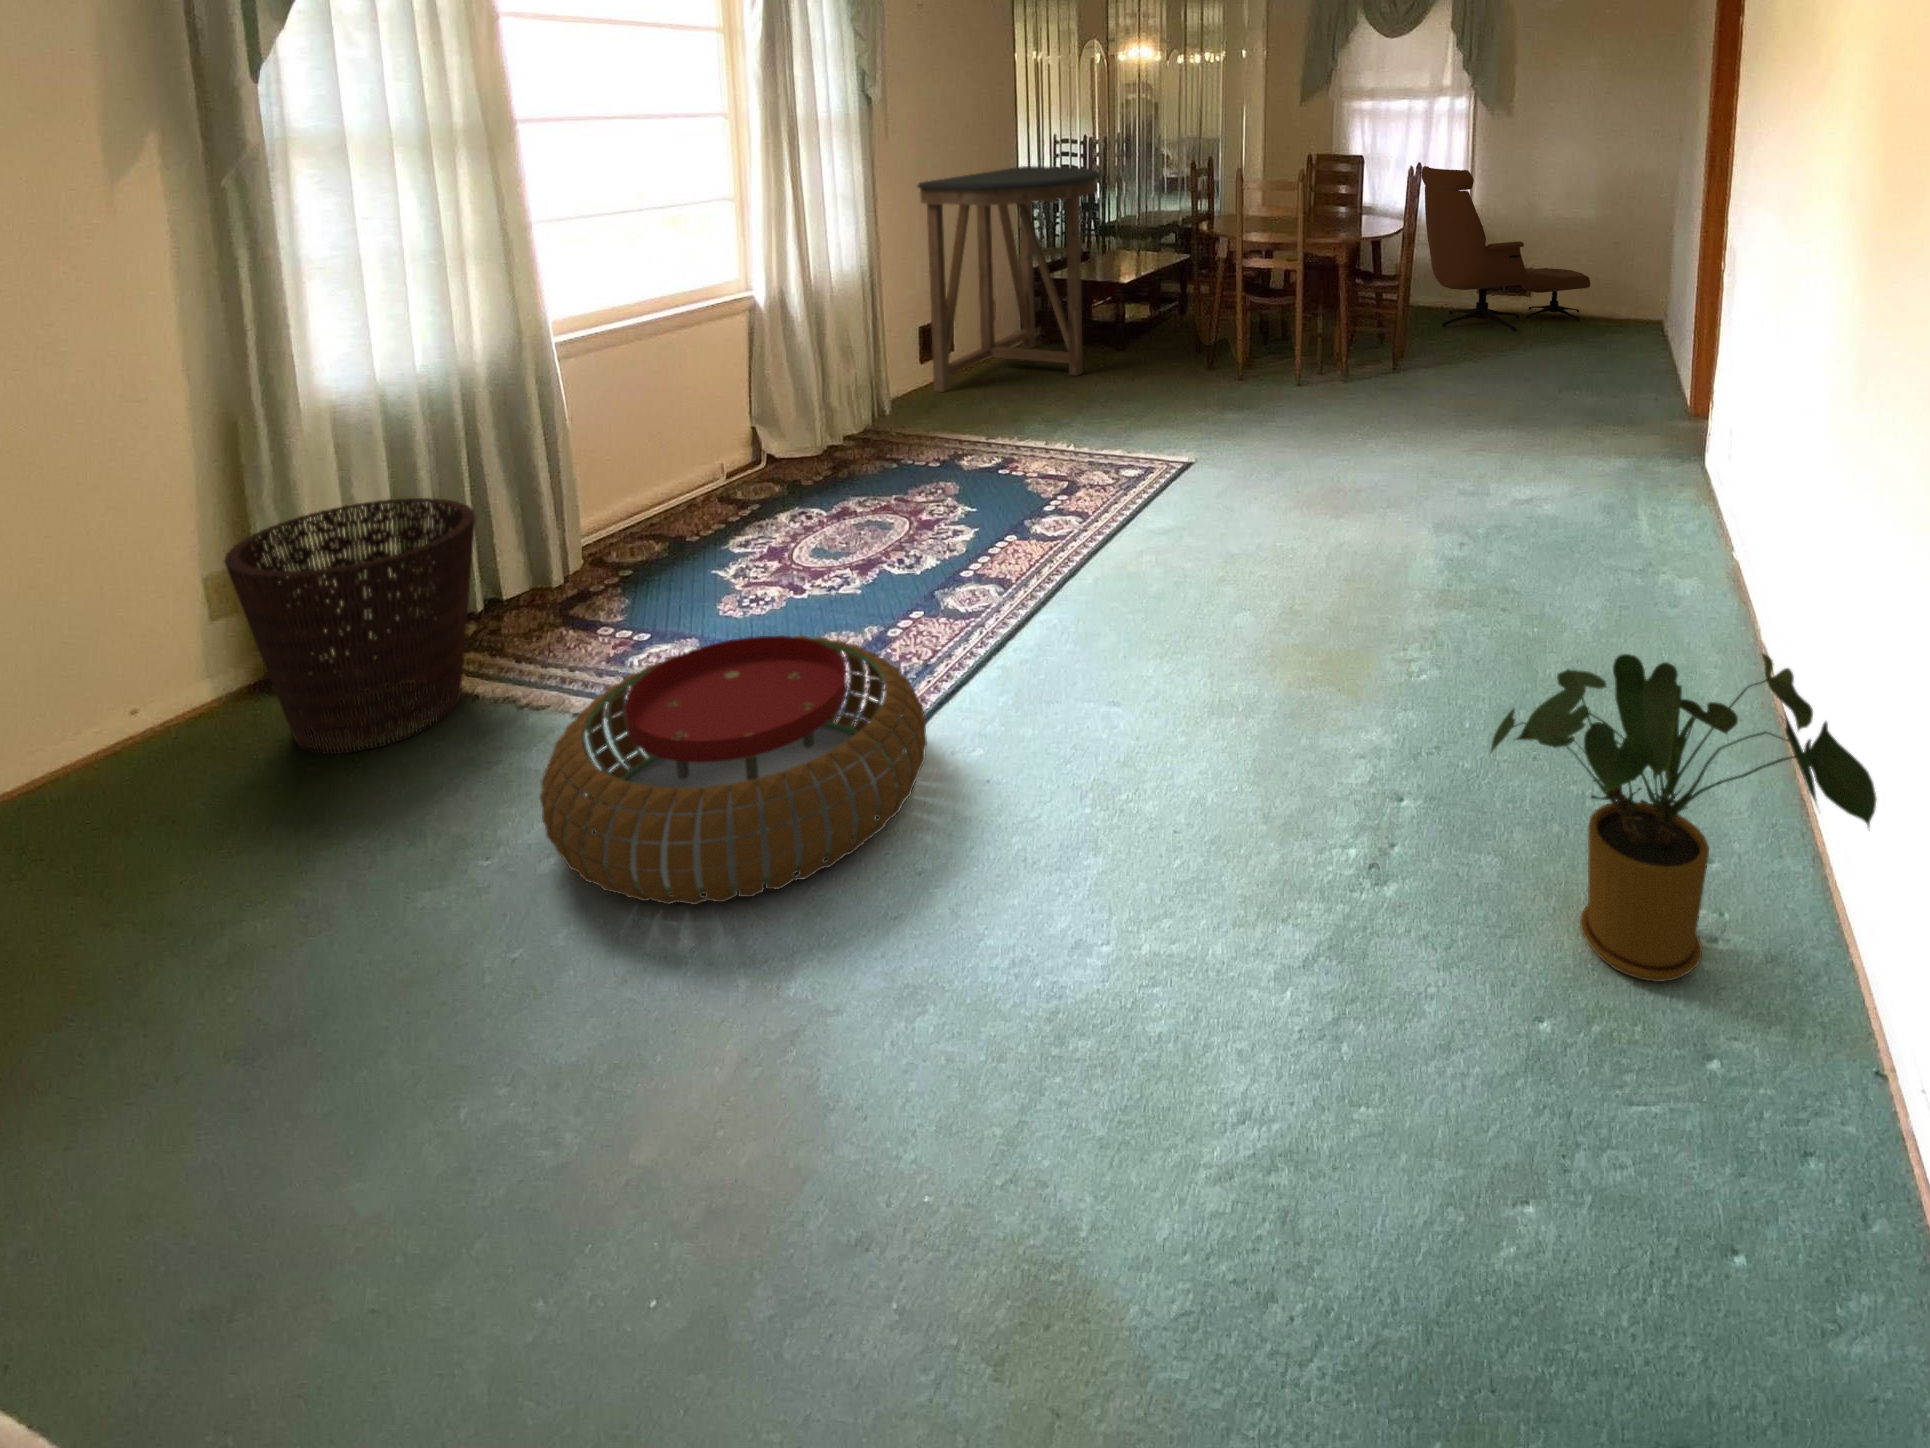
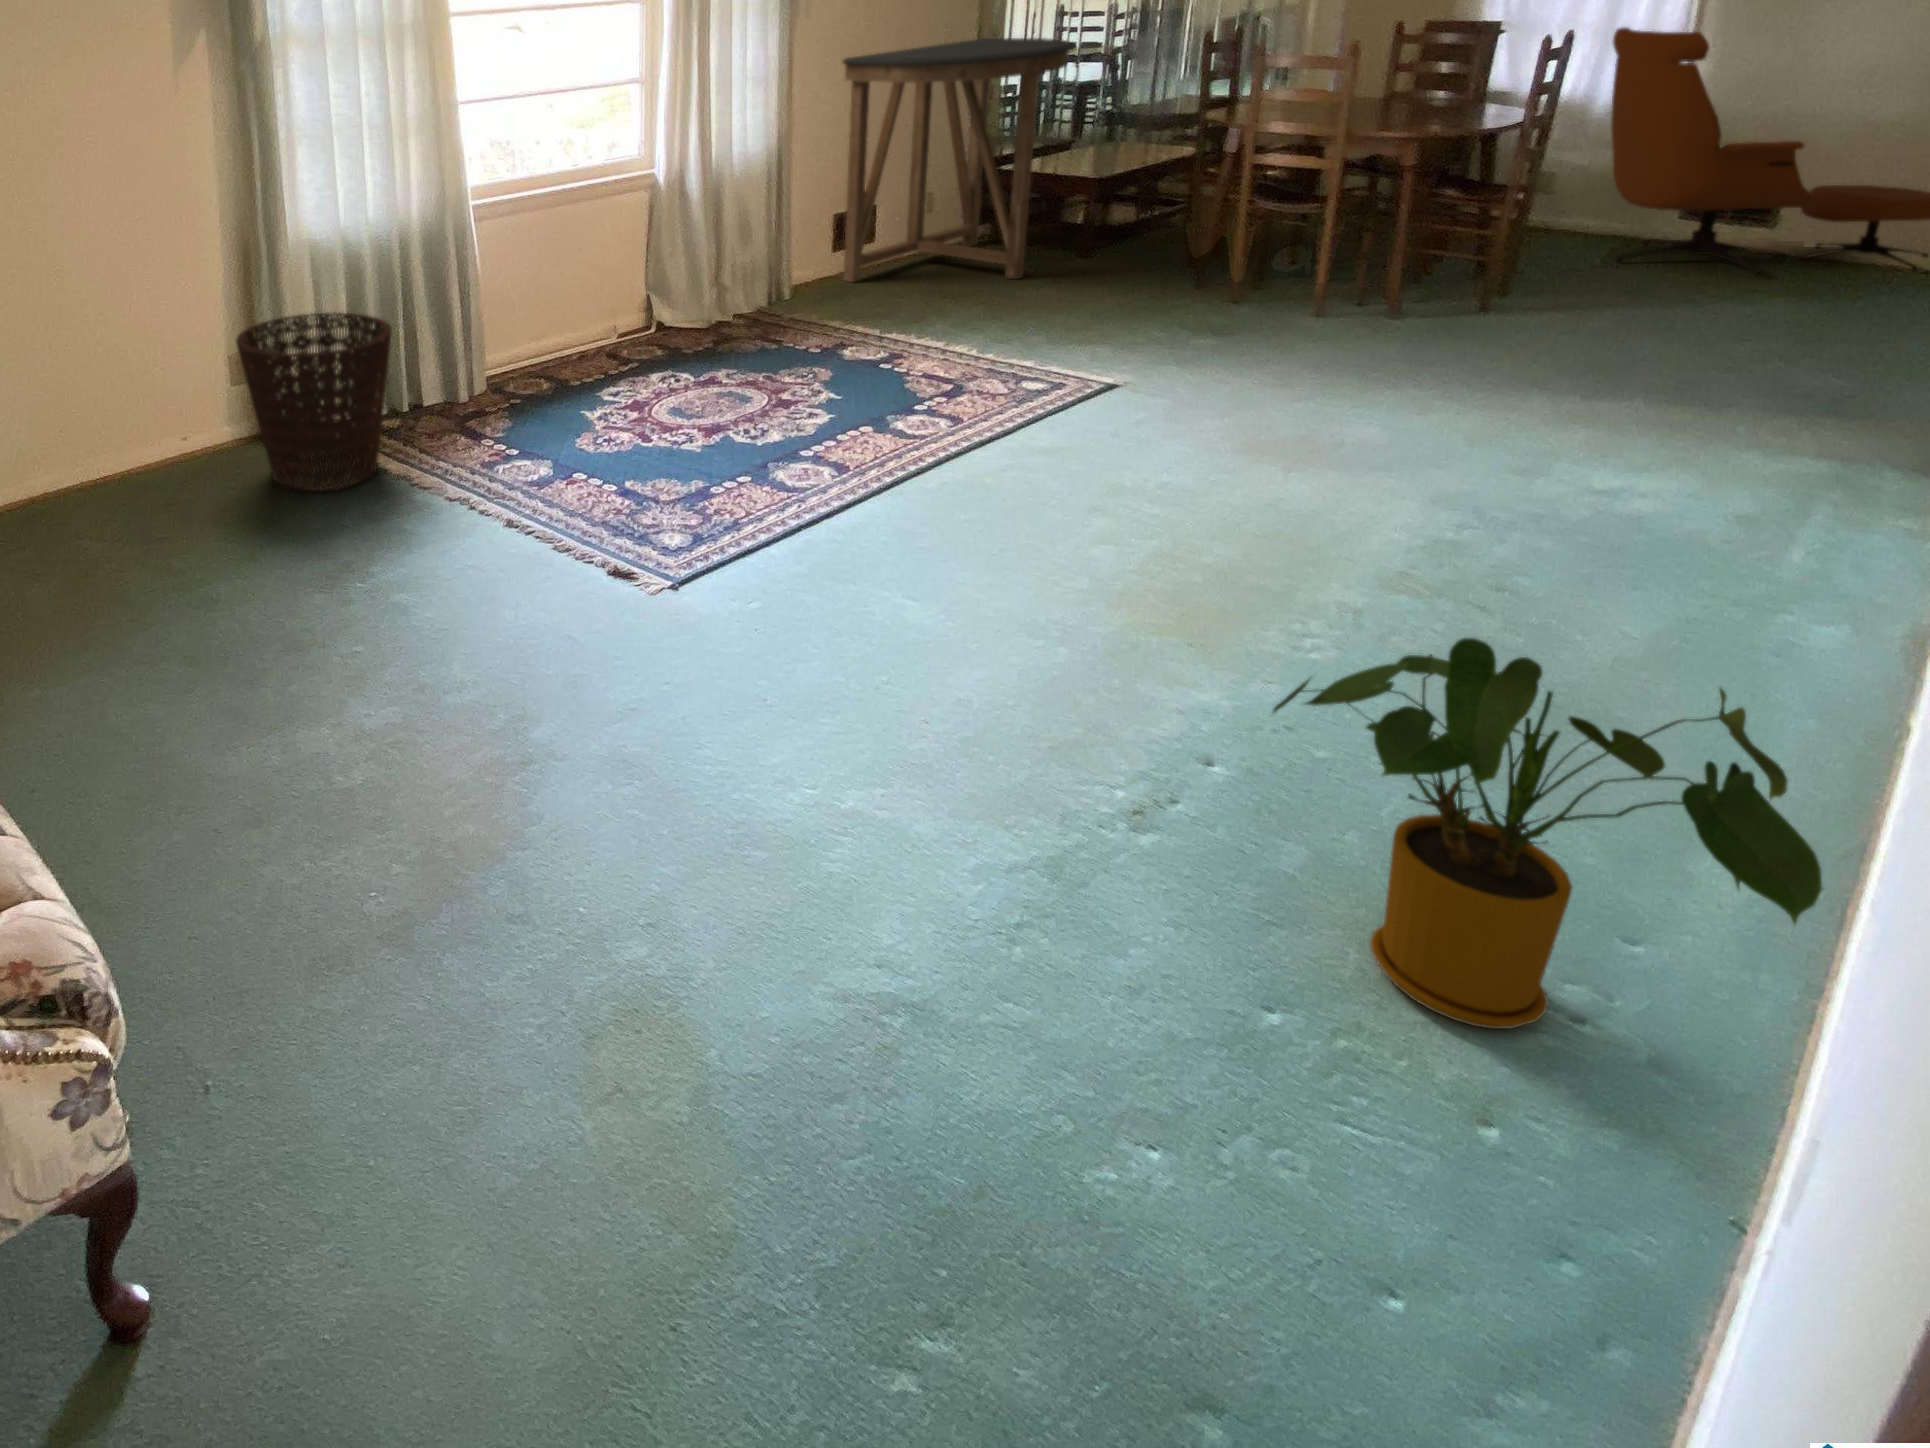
pouf: present [540,635,927,905] -> none [400,459,708,656]

